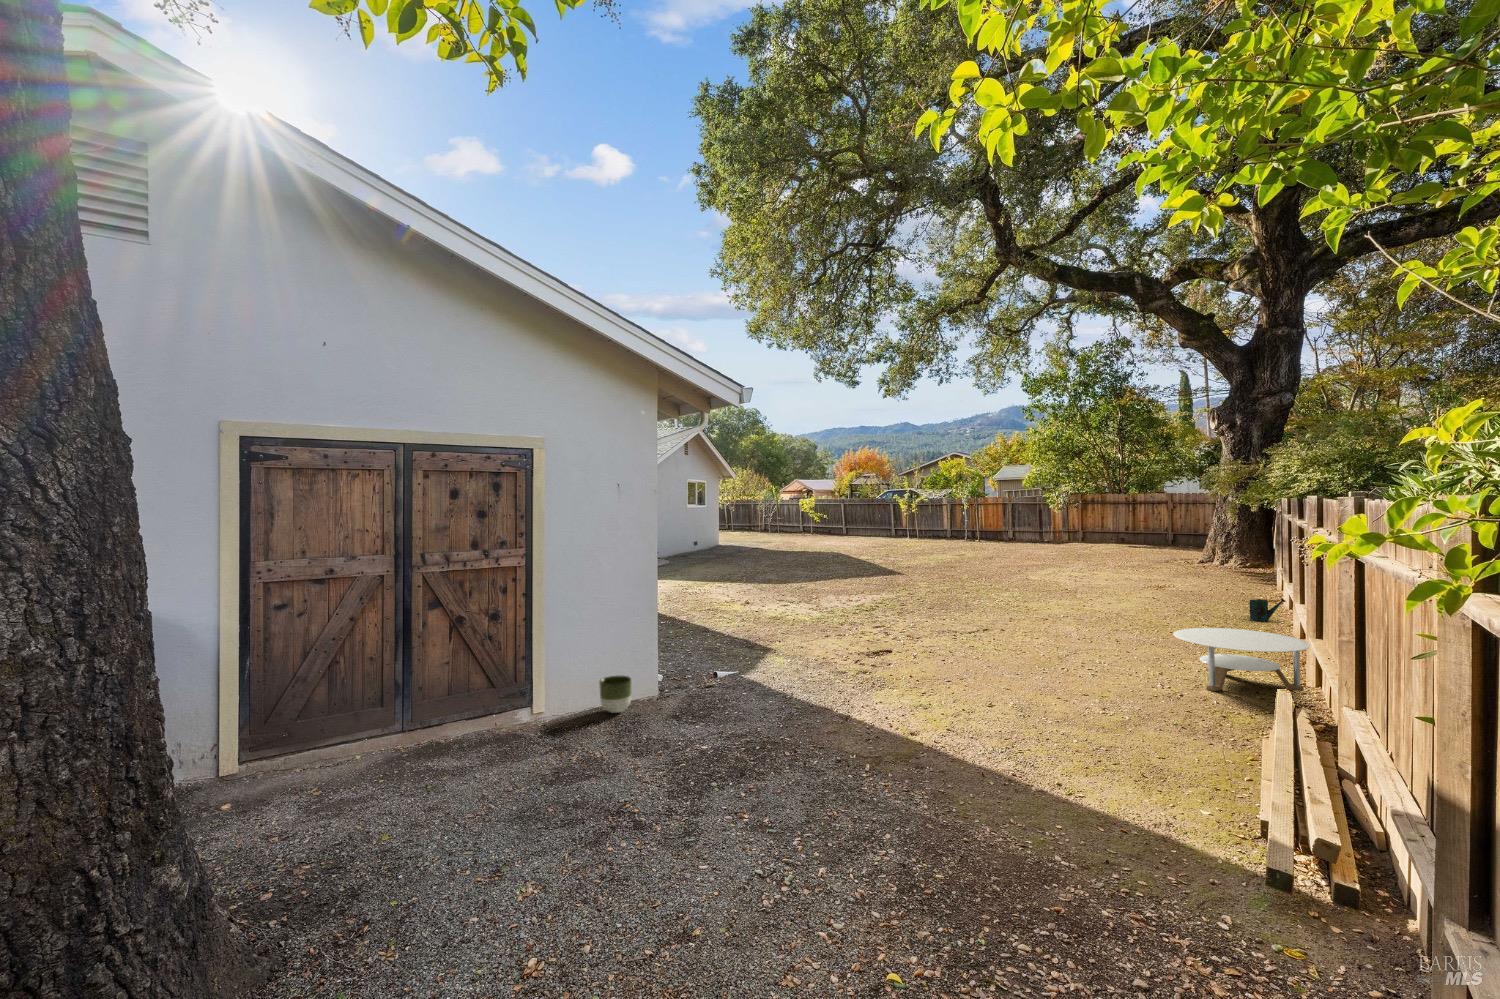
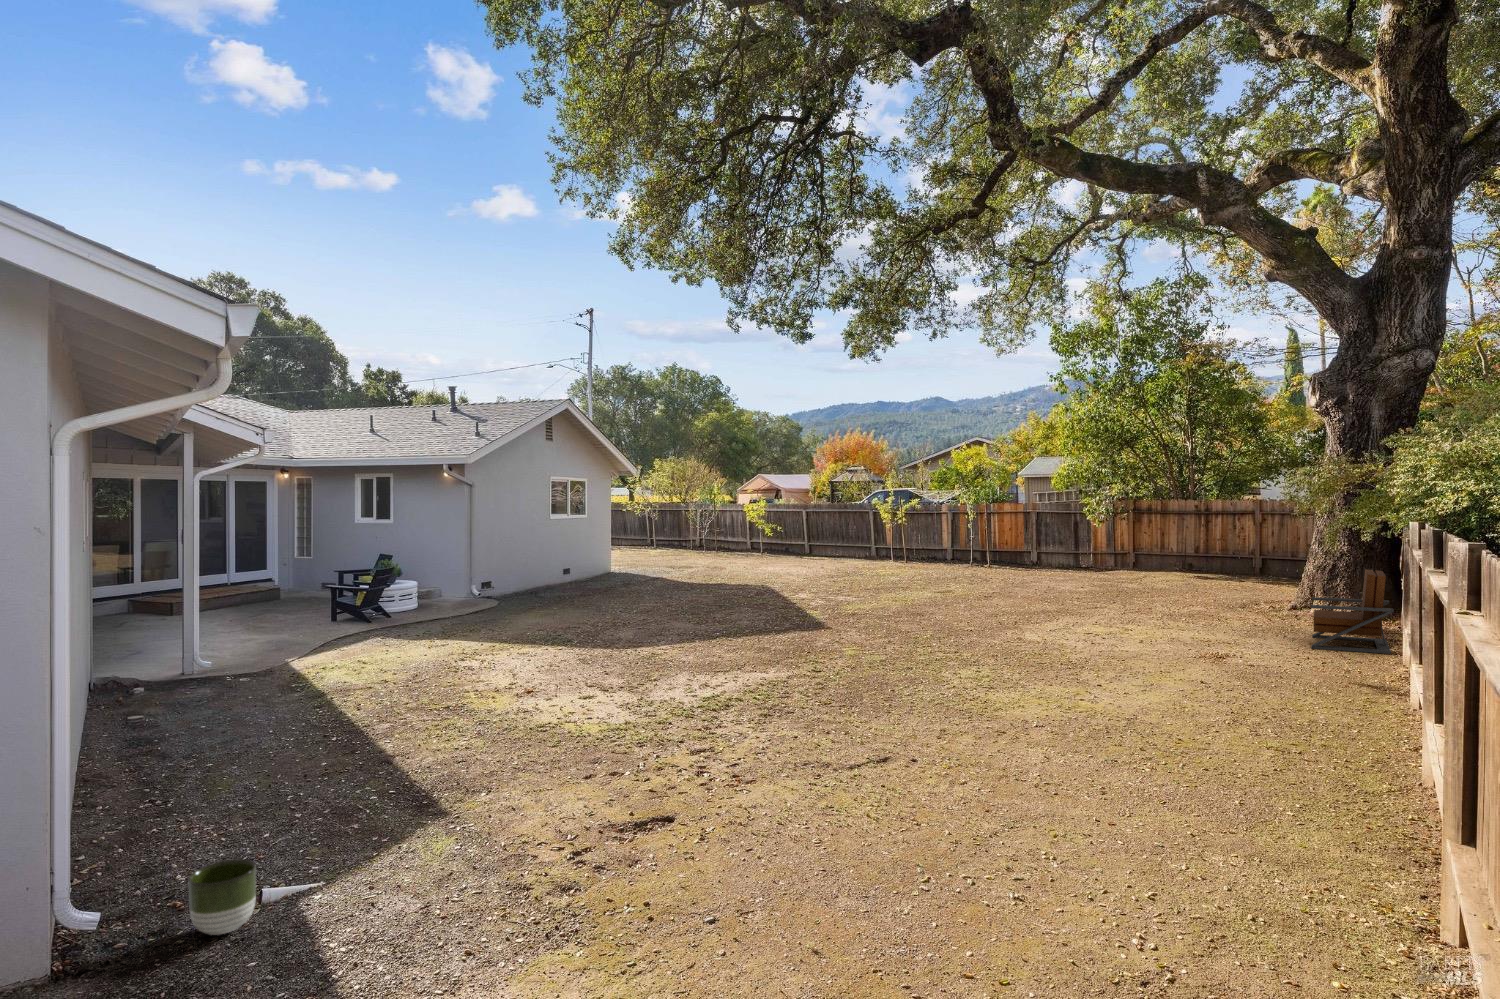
lounge chair: none [1212,535,1269,590] -> present [1311,569,1394,654]
watering can: present [1249,598,1286,622] -> none [1355,679,1421,716]
round table: present [1173,628,1310,691] -> none [1239,750,1466,872]

